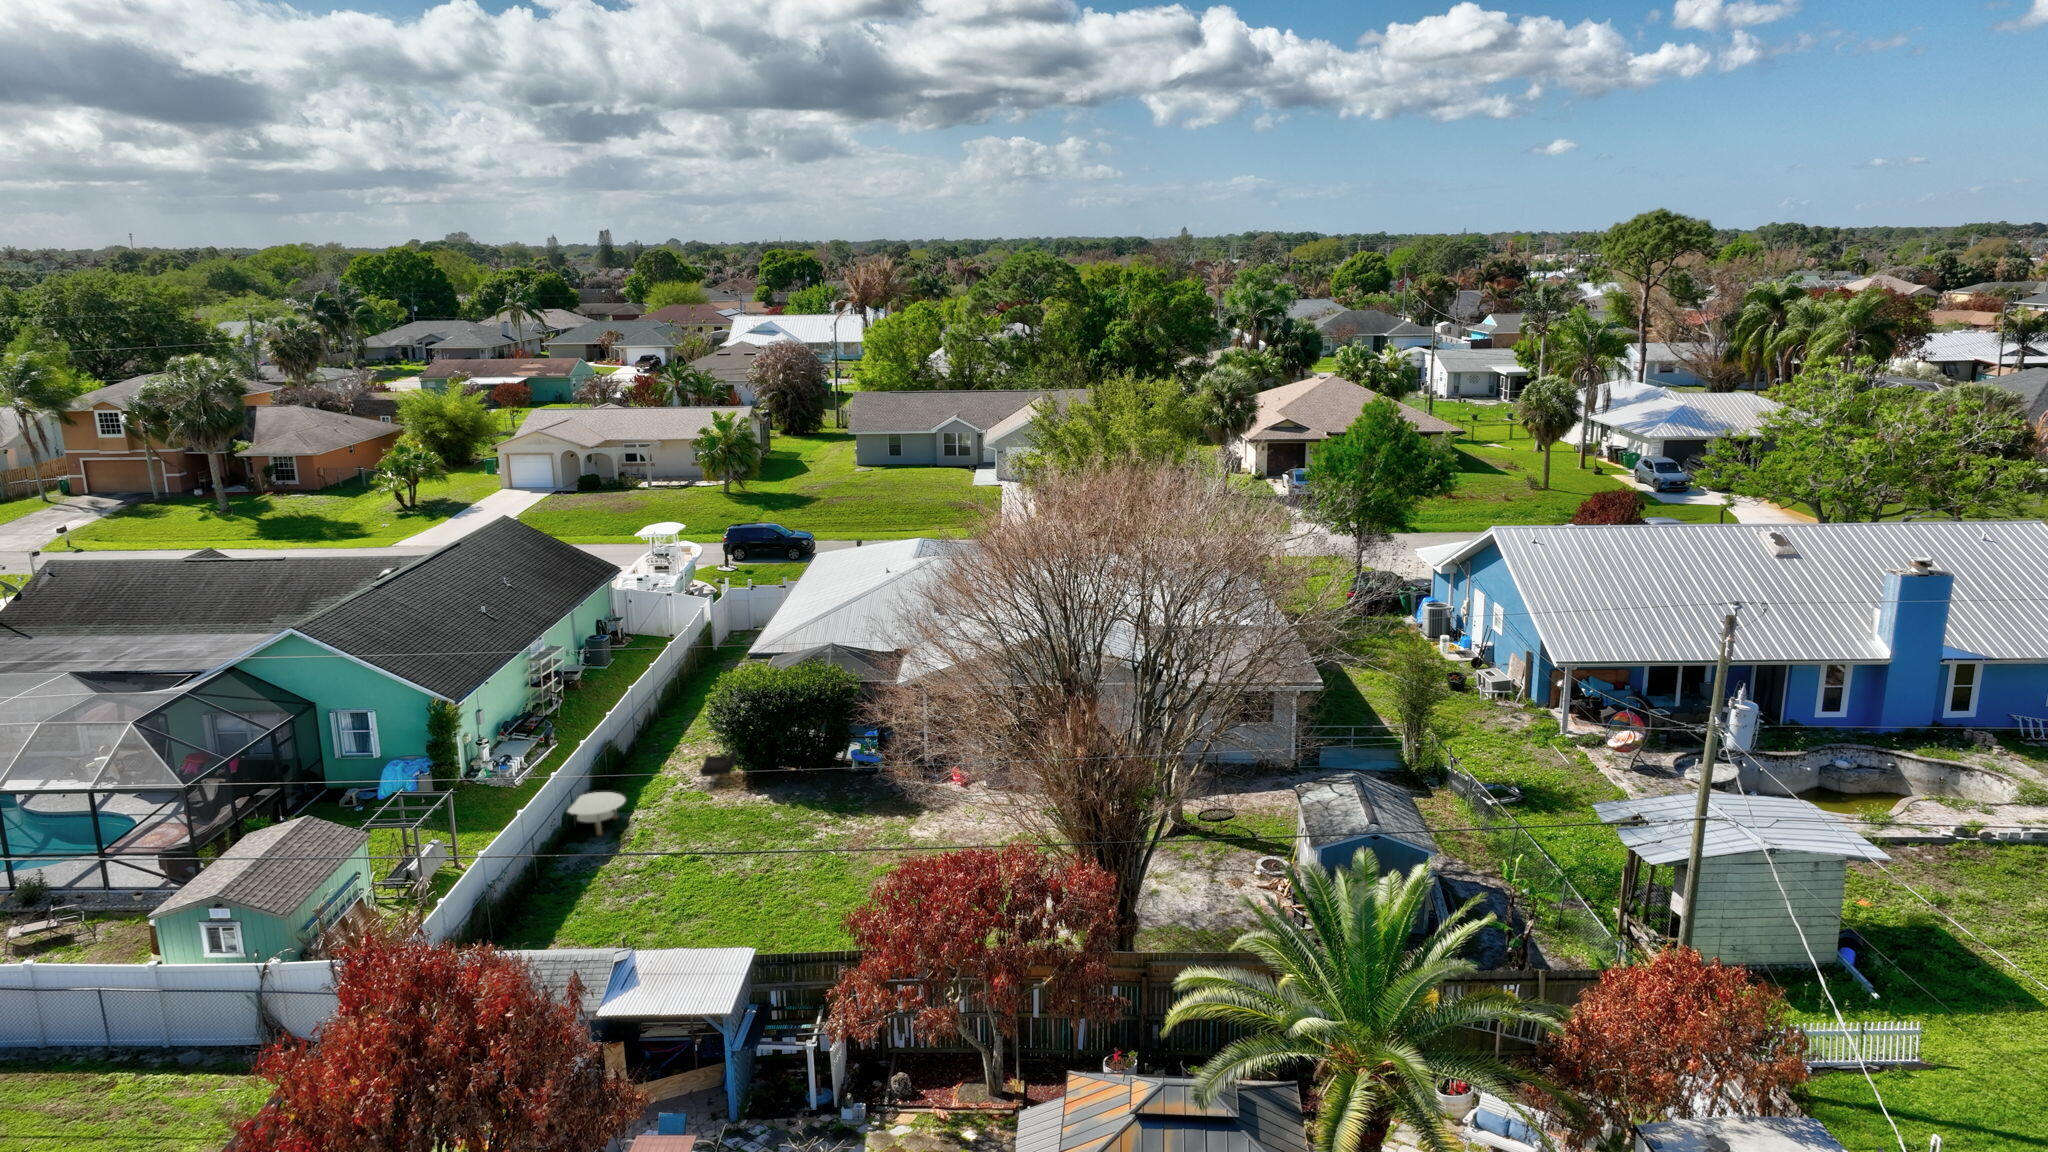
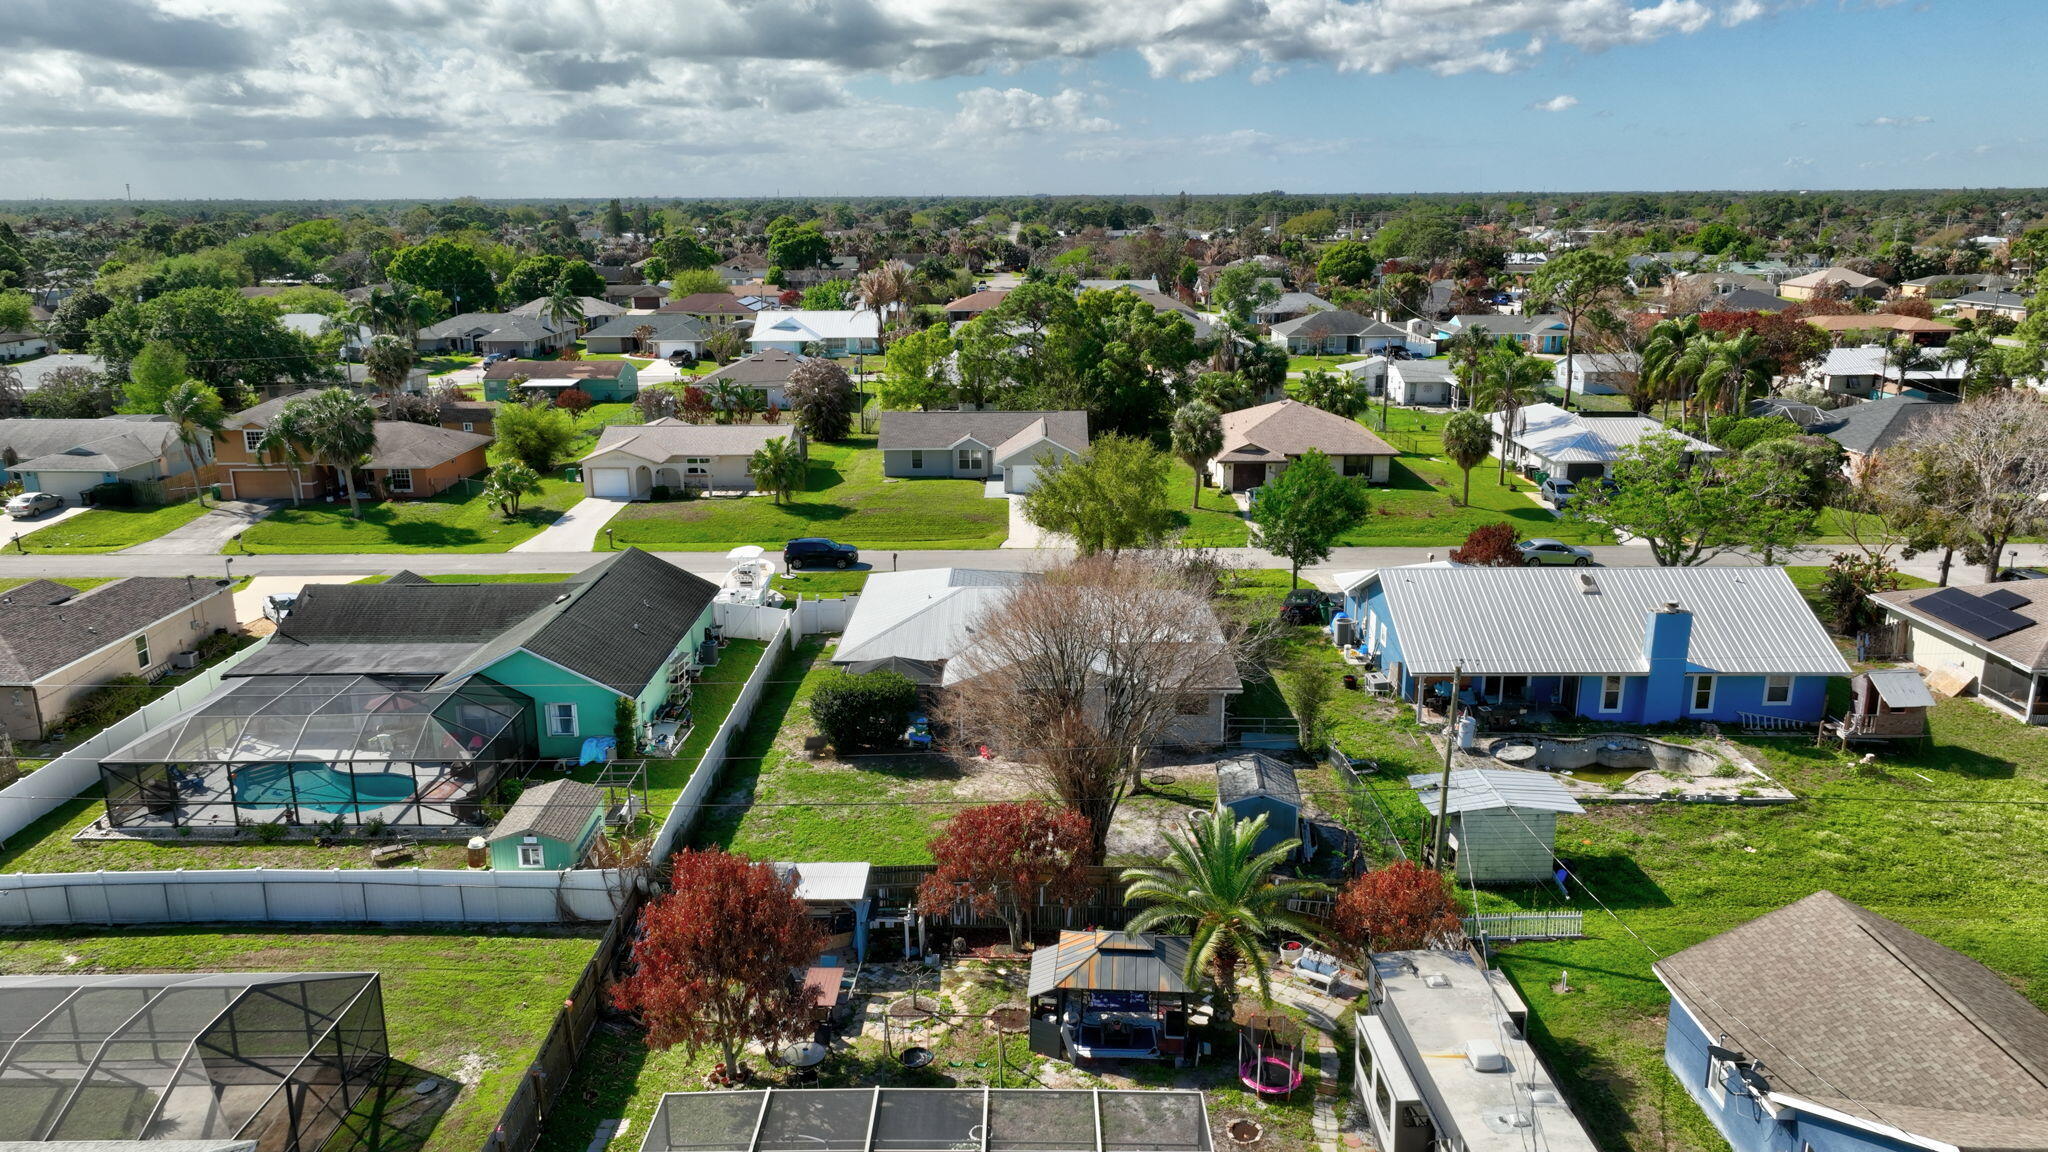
round table: present [568,792,625,836] -> none [716,762,758,793]

